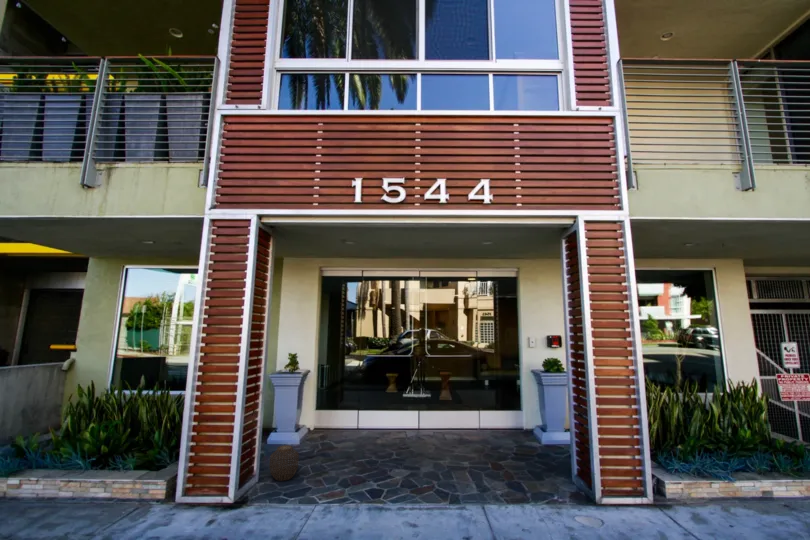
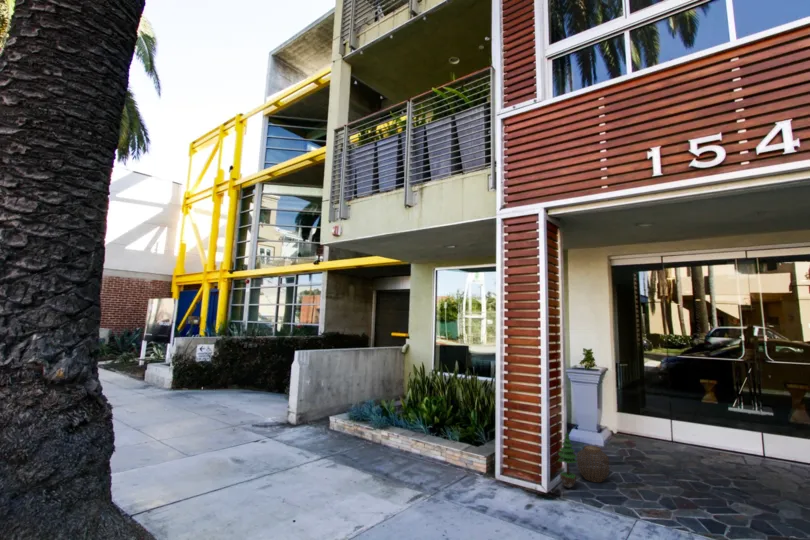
potted tree: none [249,436,270,494] -> present [558,433,577,488]

